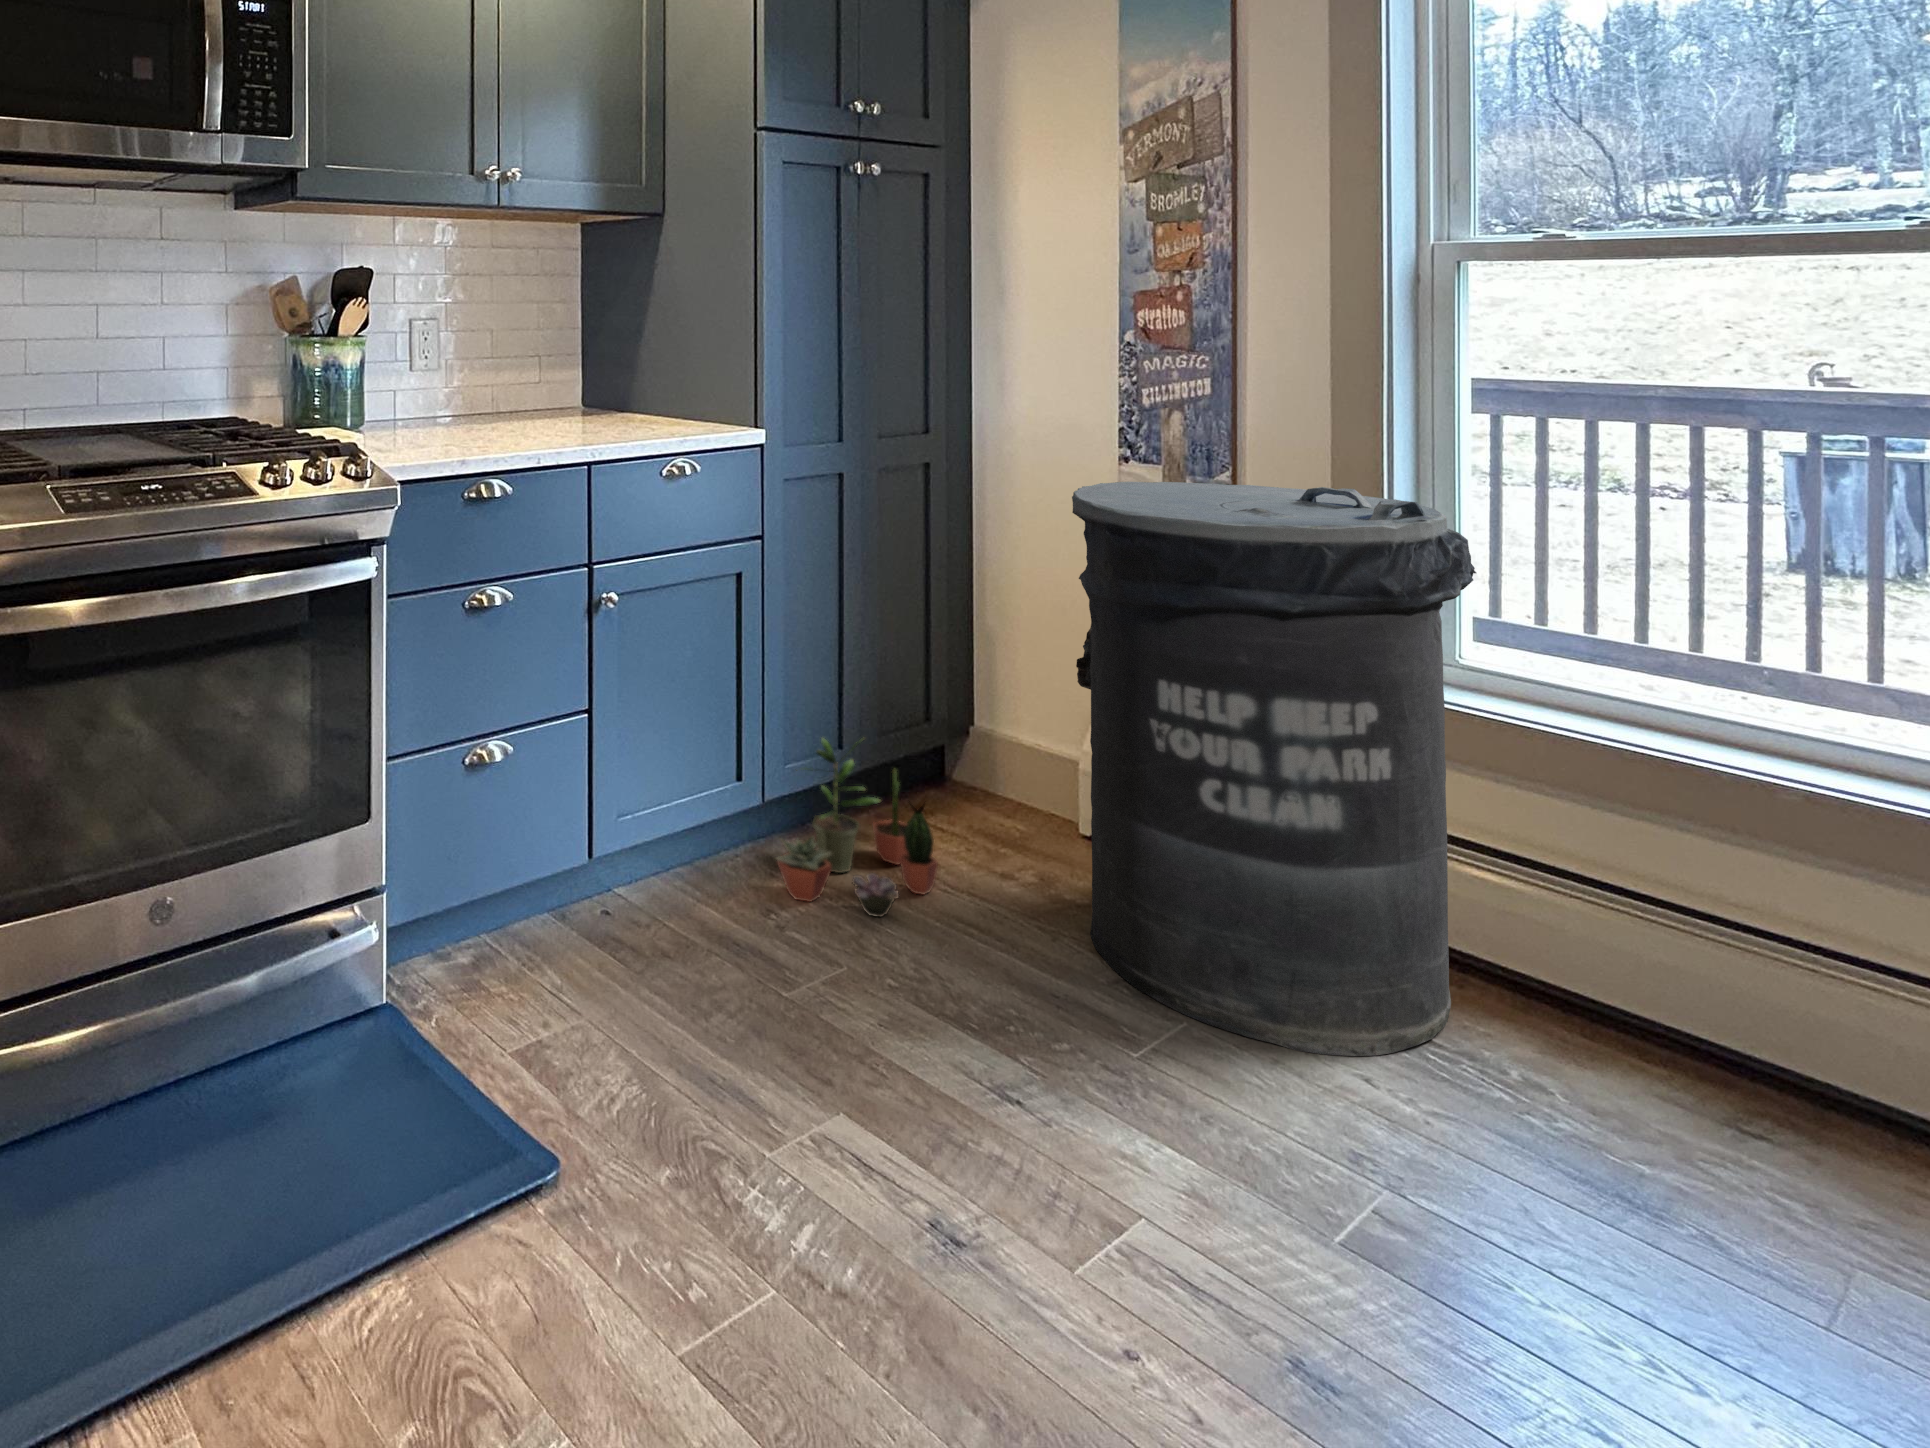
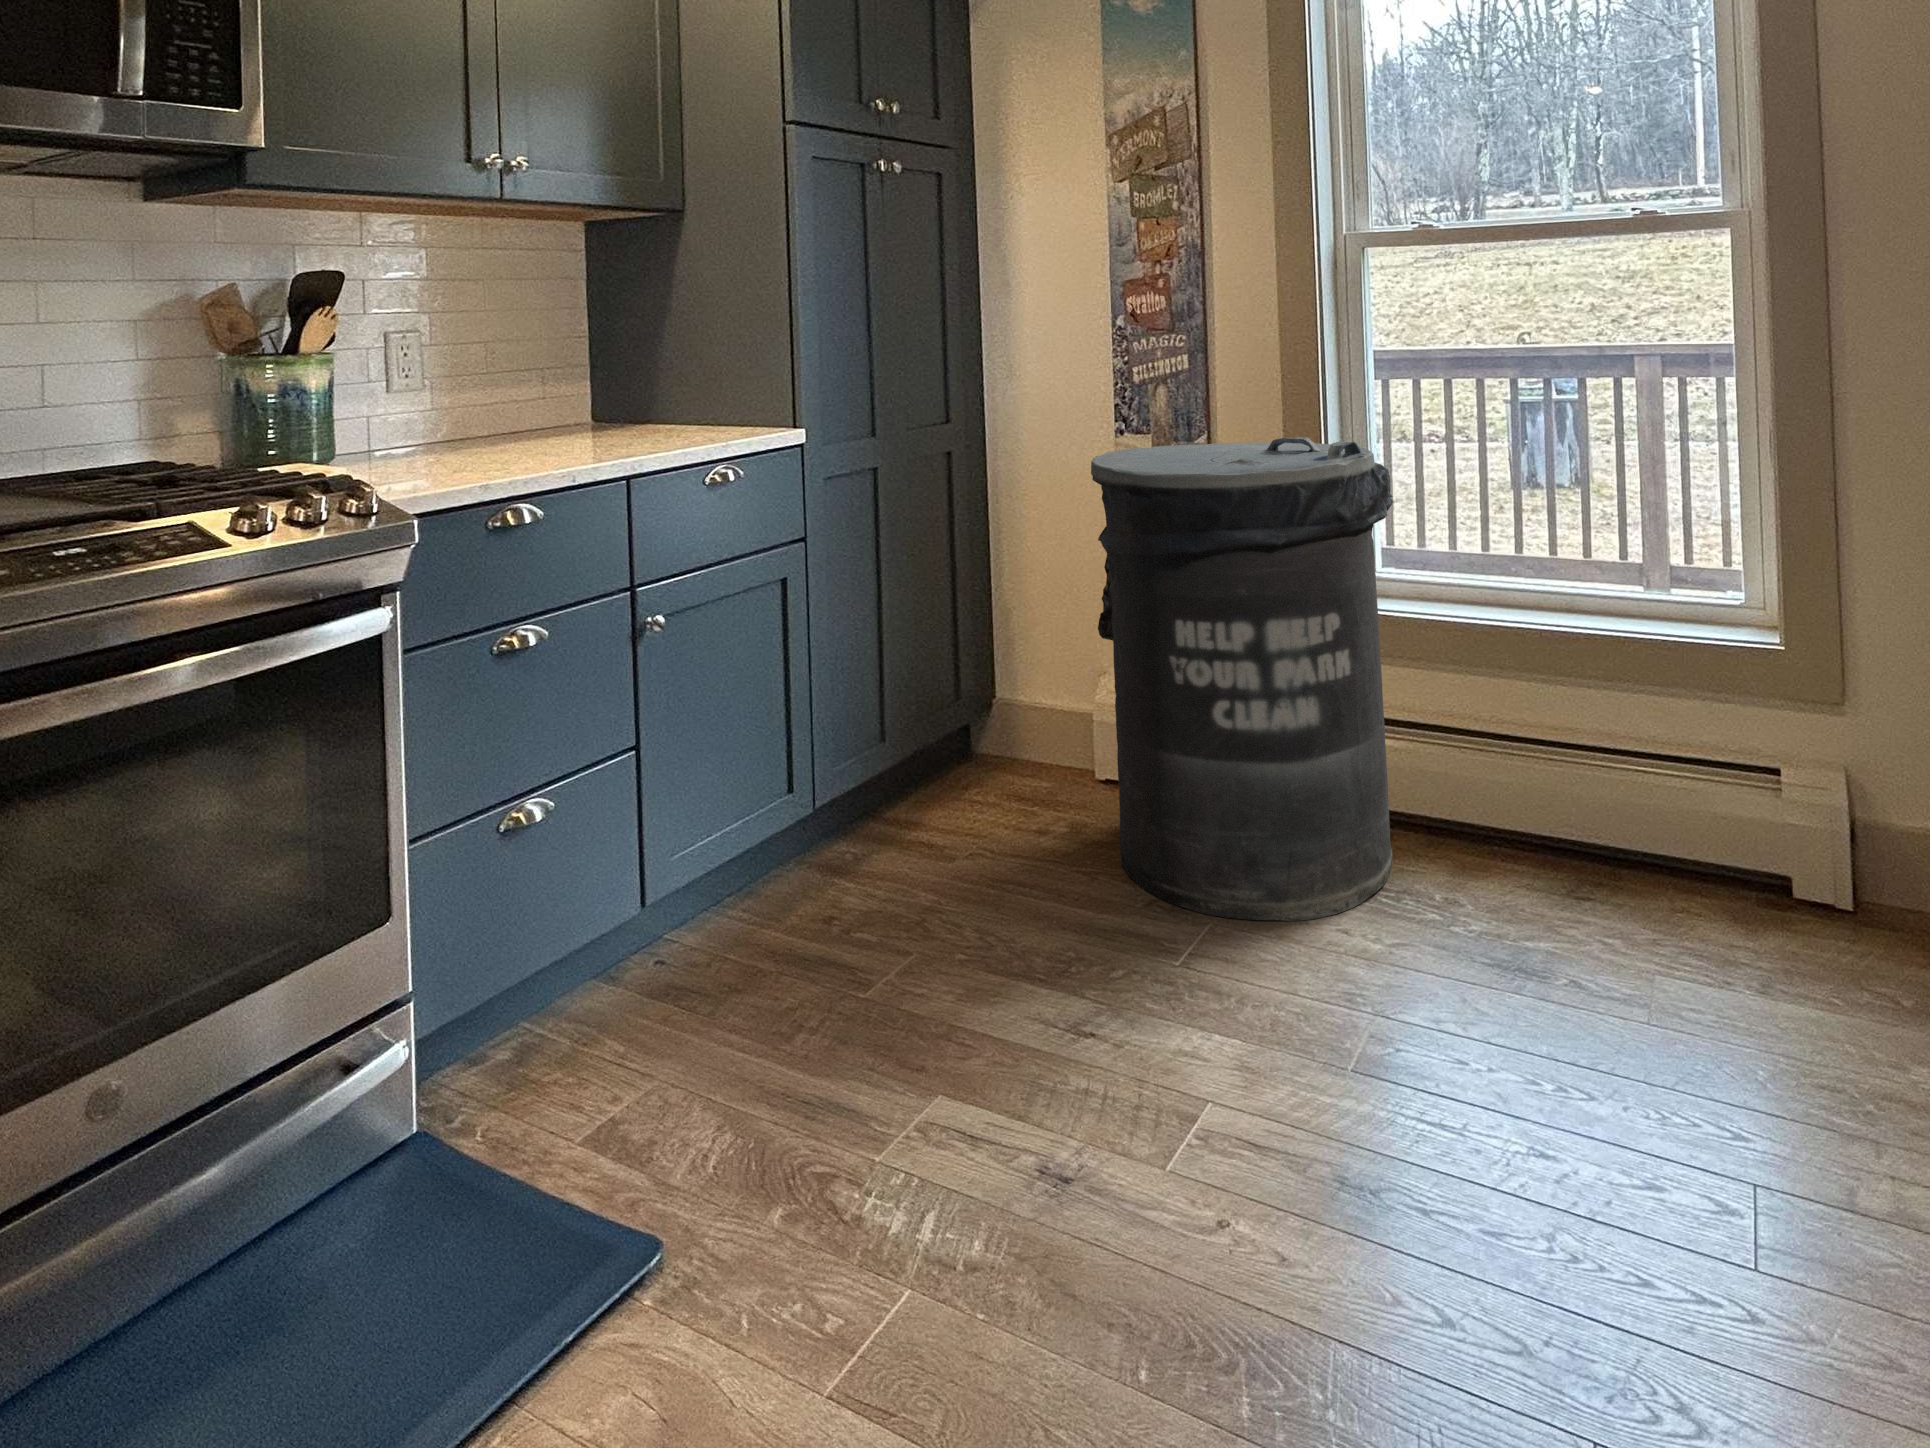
potted plant: present [776,738,938,917] -> none [834,720,985,896]

